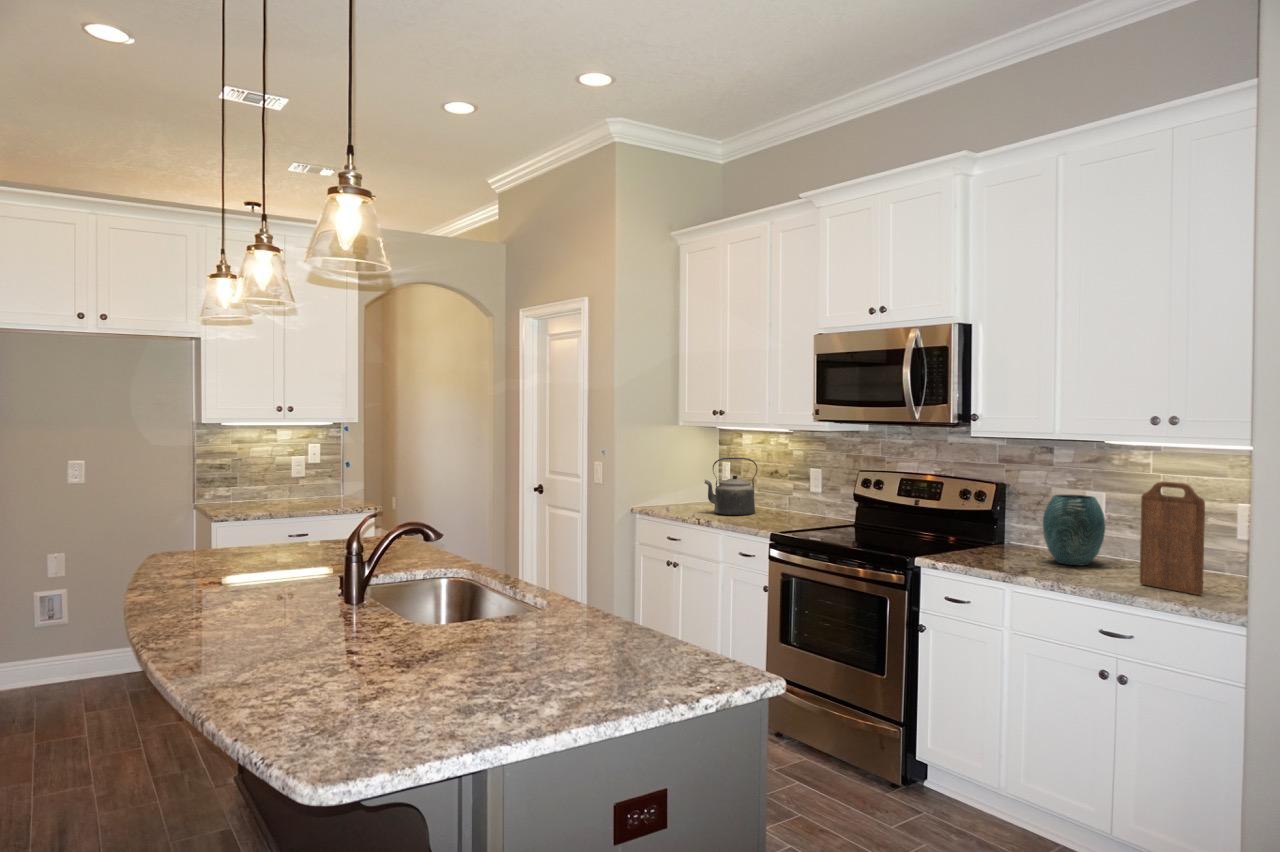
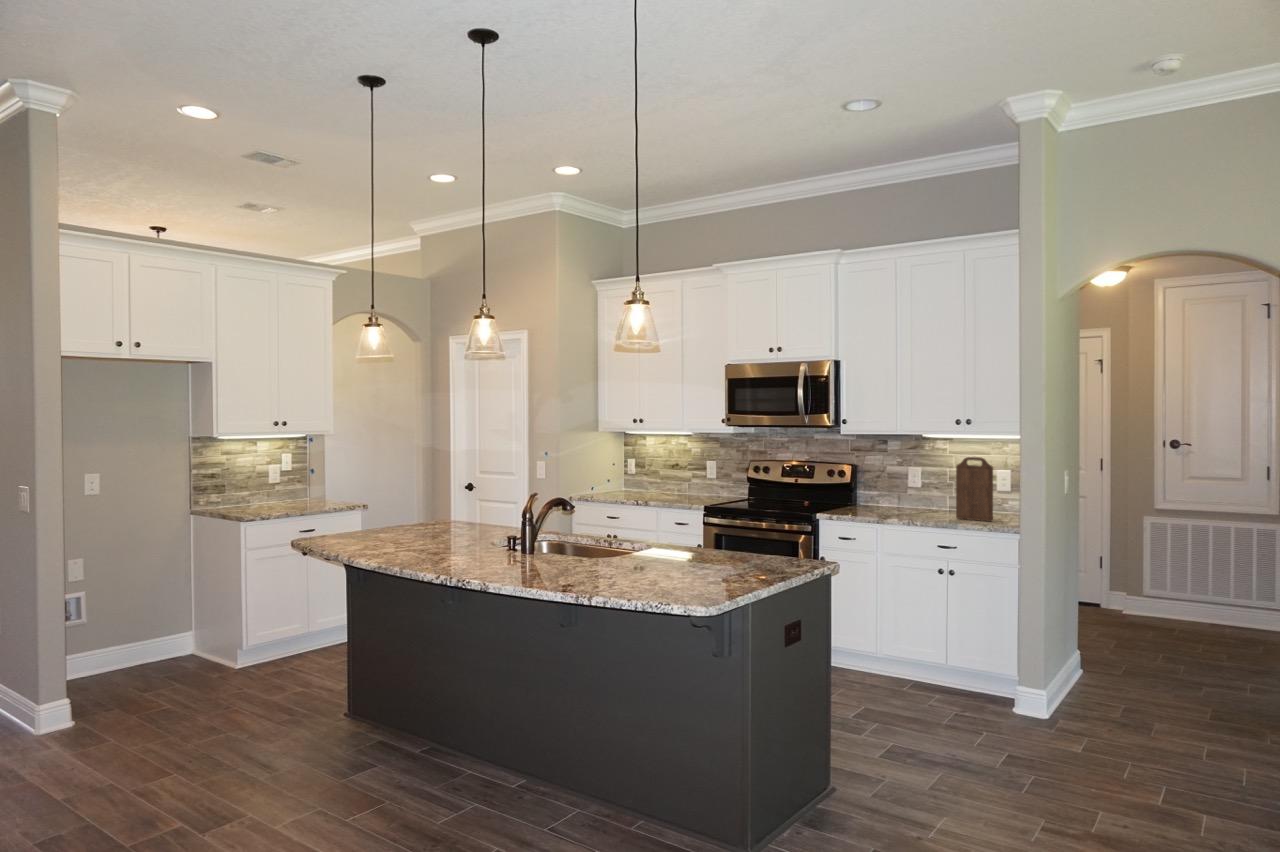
kettle: present [704,458,757,515] -> none [628,455,666,497]
vase: present [1043,495,1105,566] -> none [890,469,927,512]

